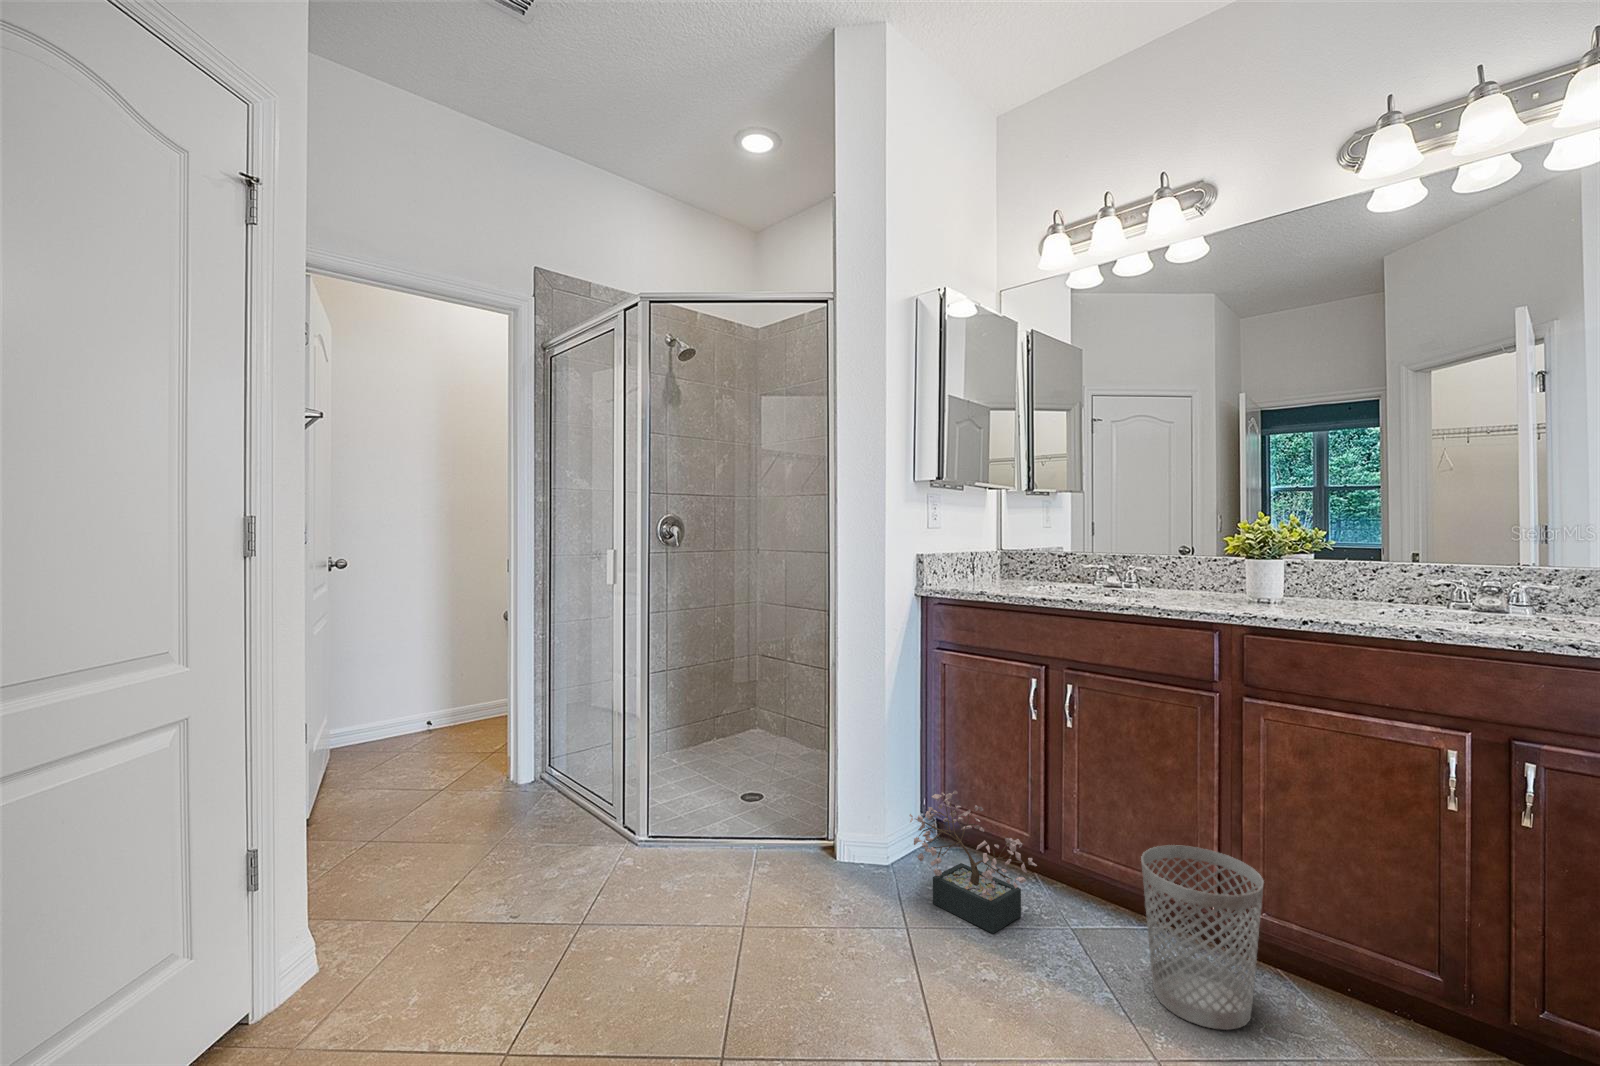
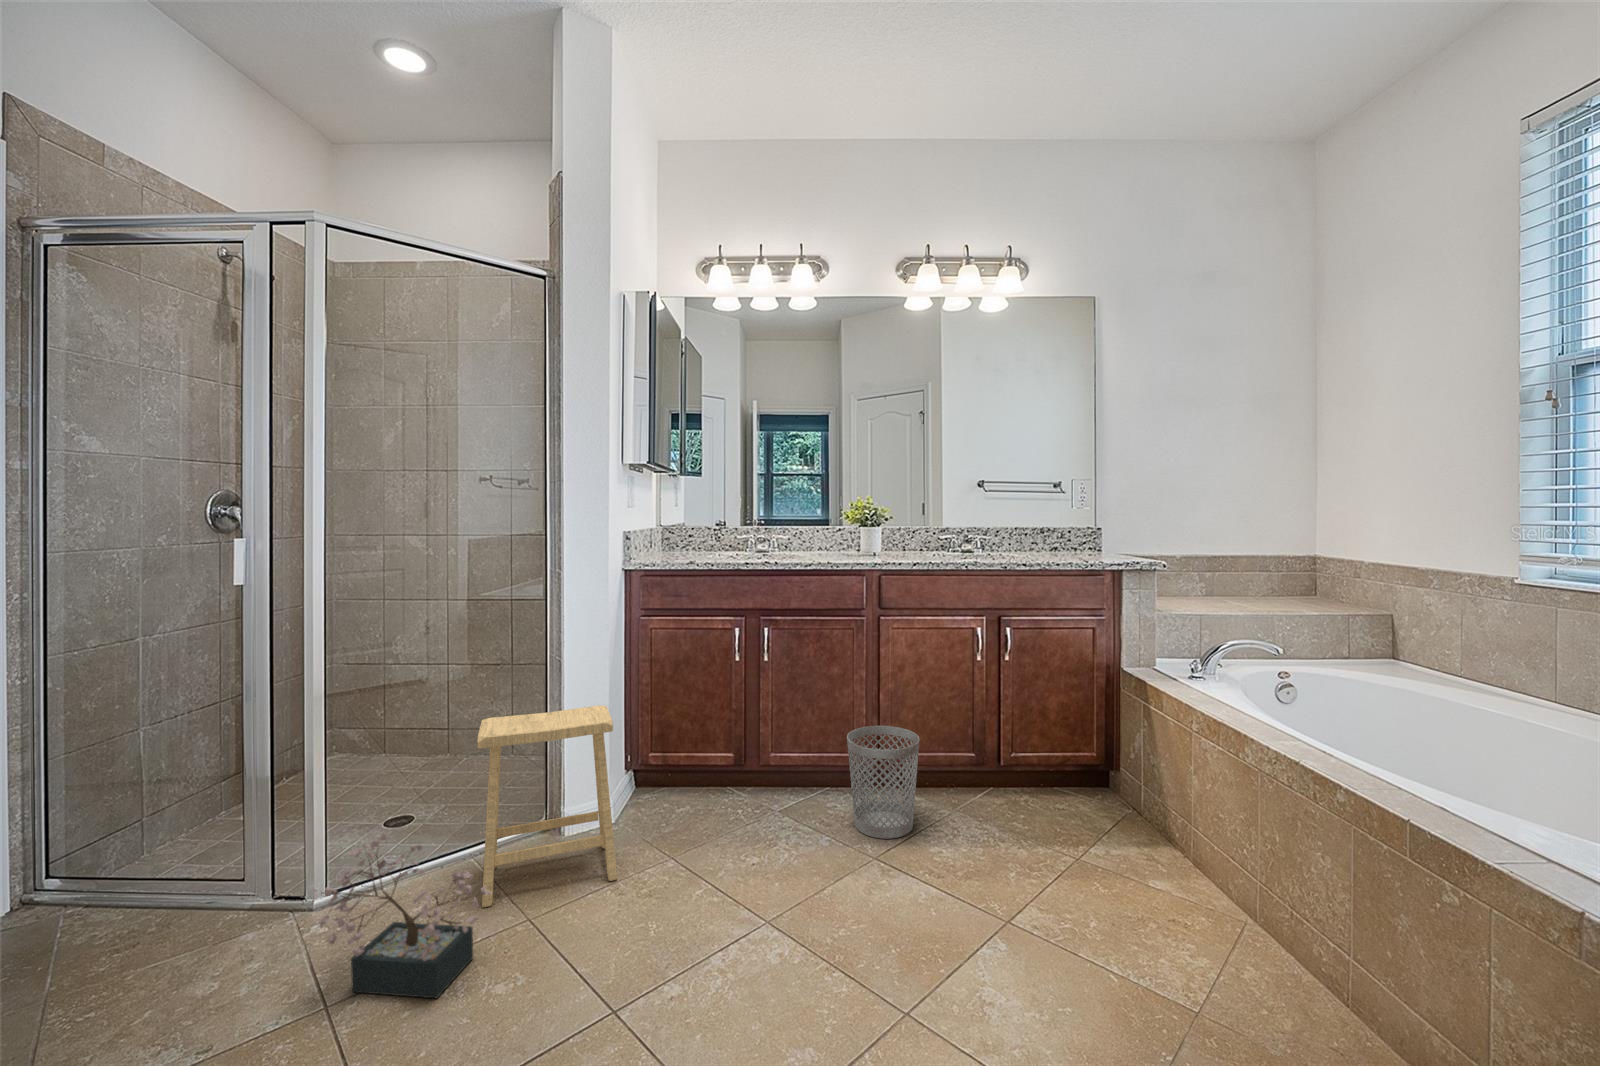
footstool: none [721,724,860,922] -> present [477,705,617,908]
decorative plant: present [909,790,1037,933] -> present [313,835,491,998]

